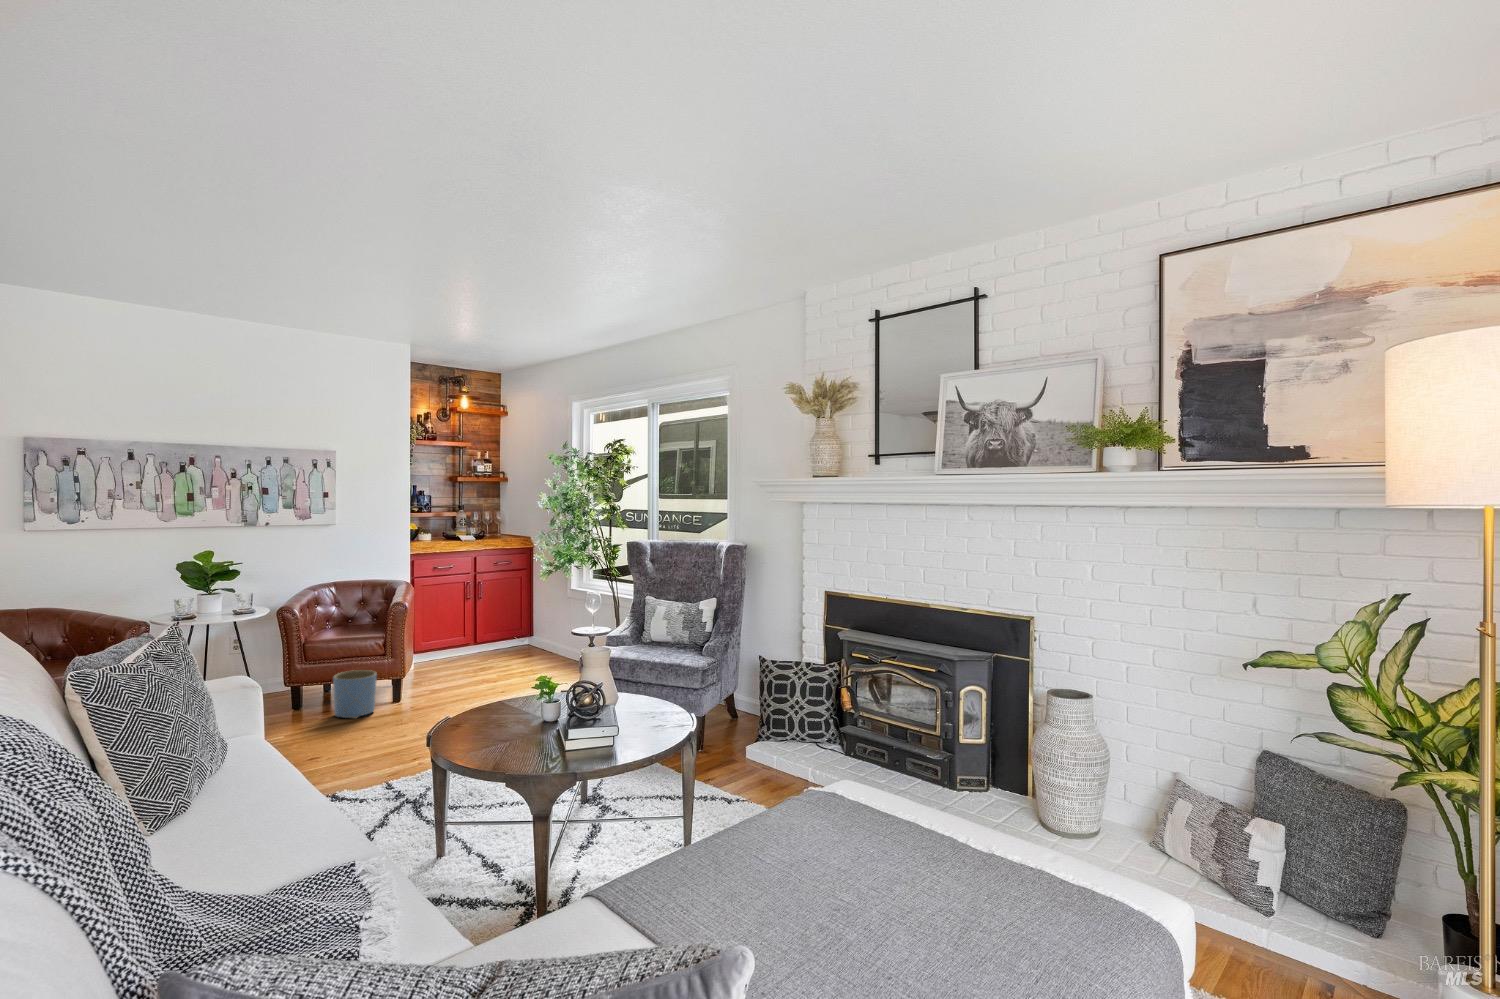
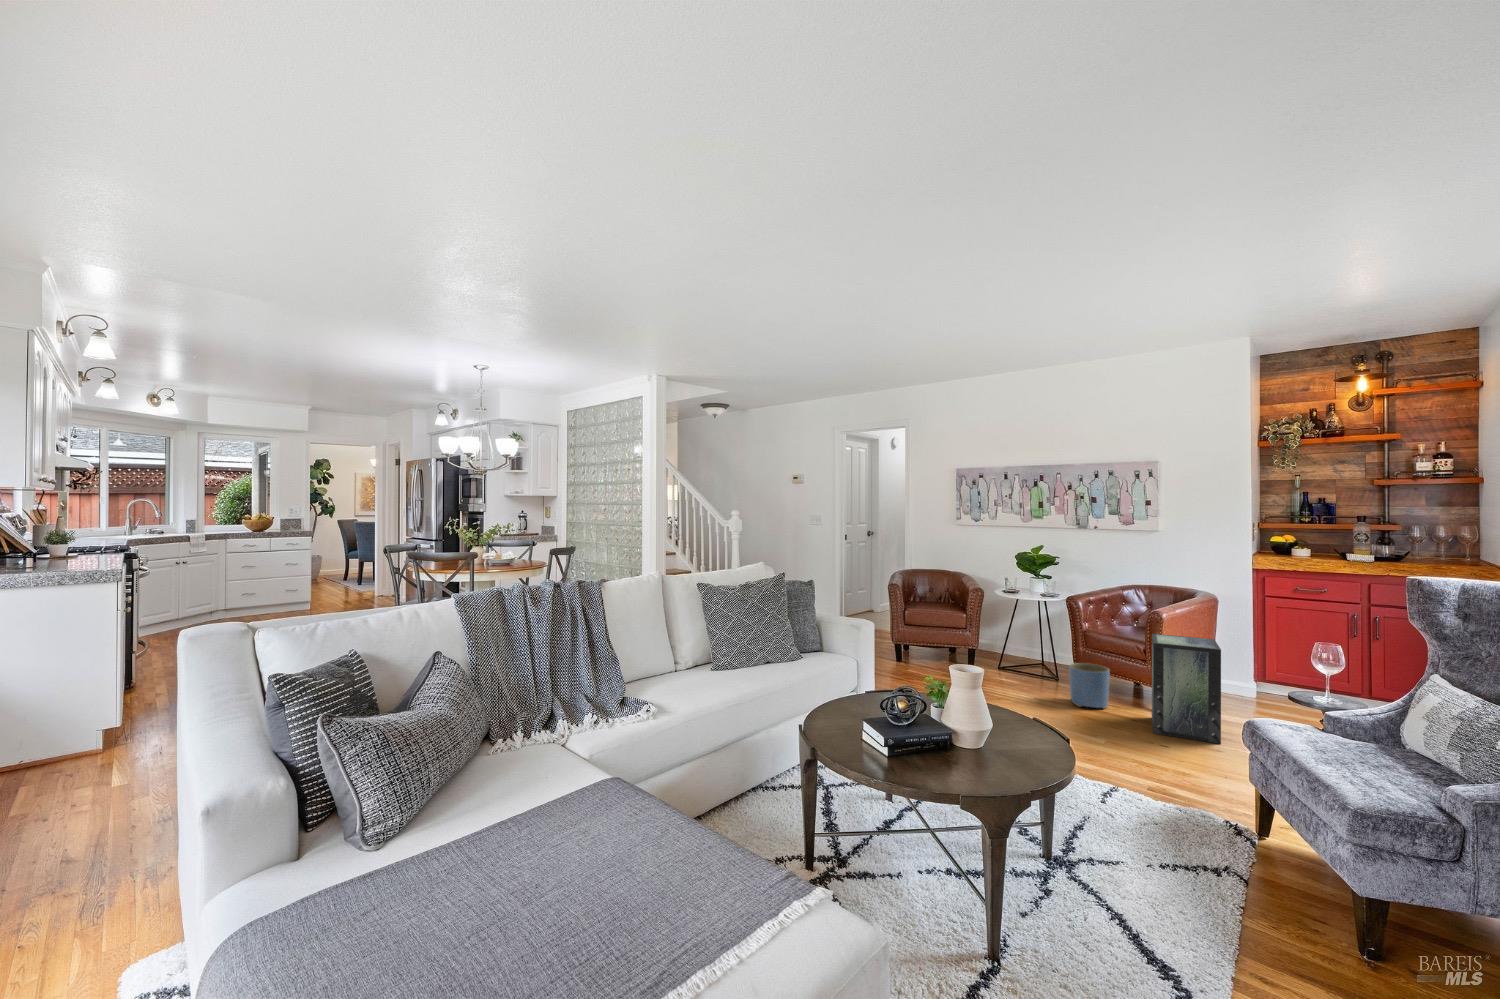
storage box: none [413,617,487,711] -> present [1152,634,1221,744]

